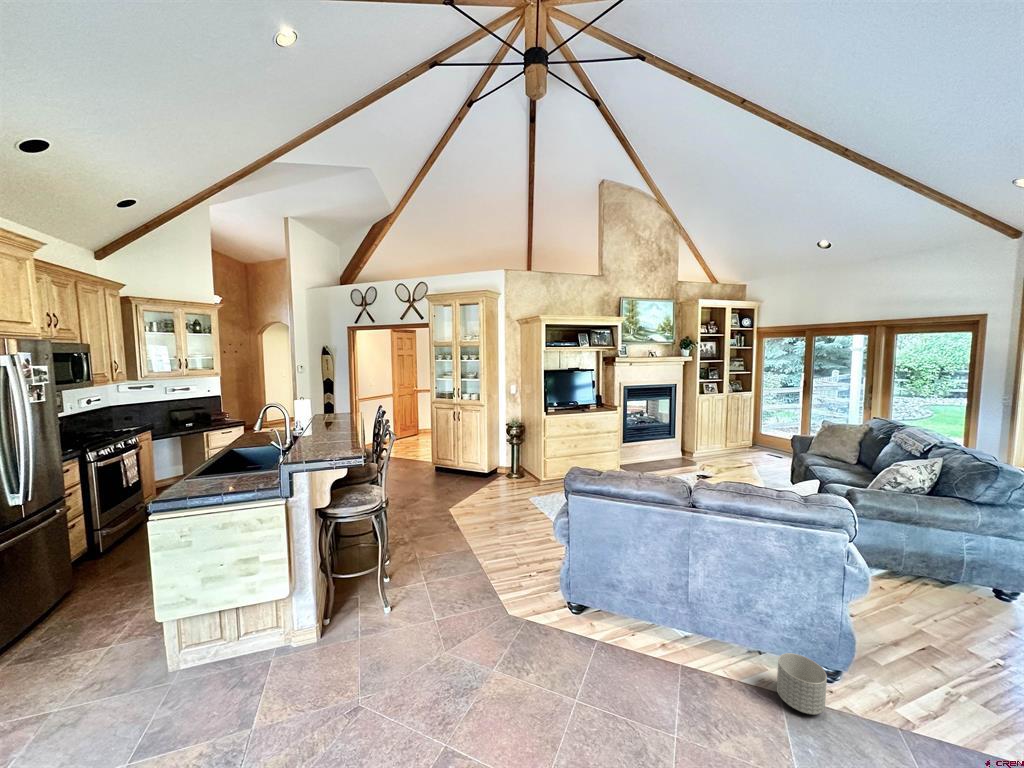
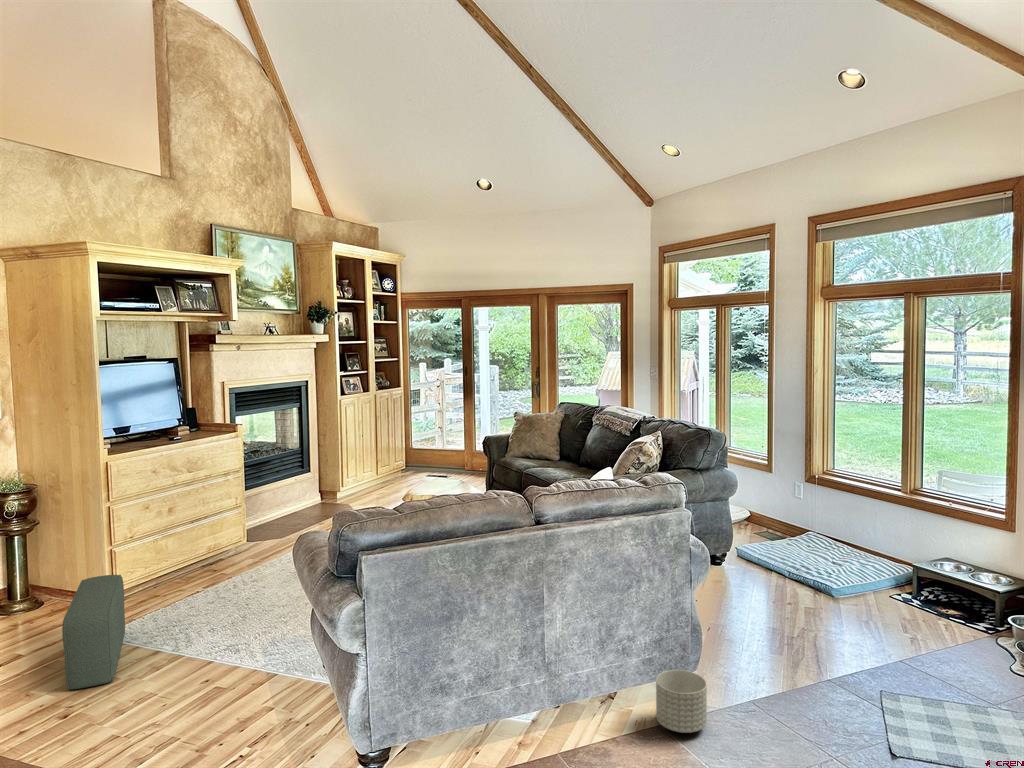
pouf: none [501,472,539,521] -> present [62,575,125,689]

